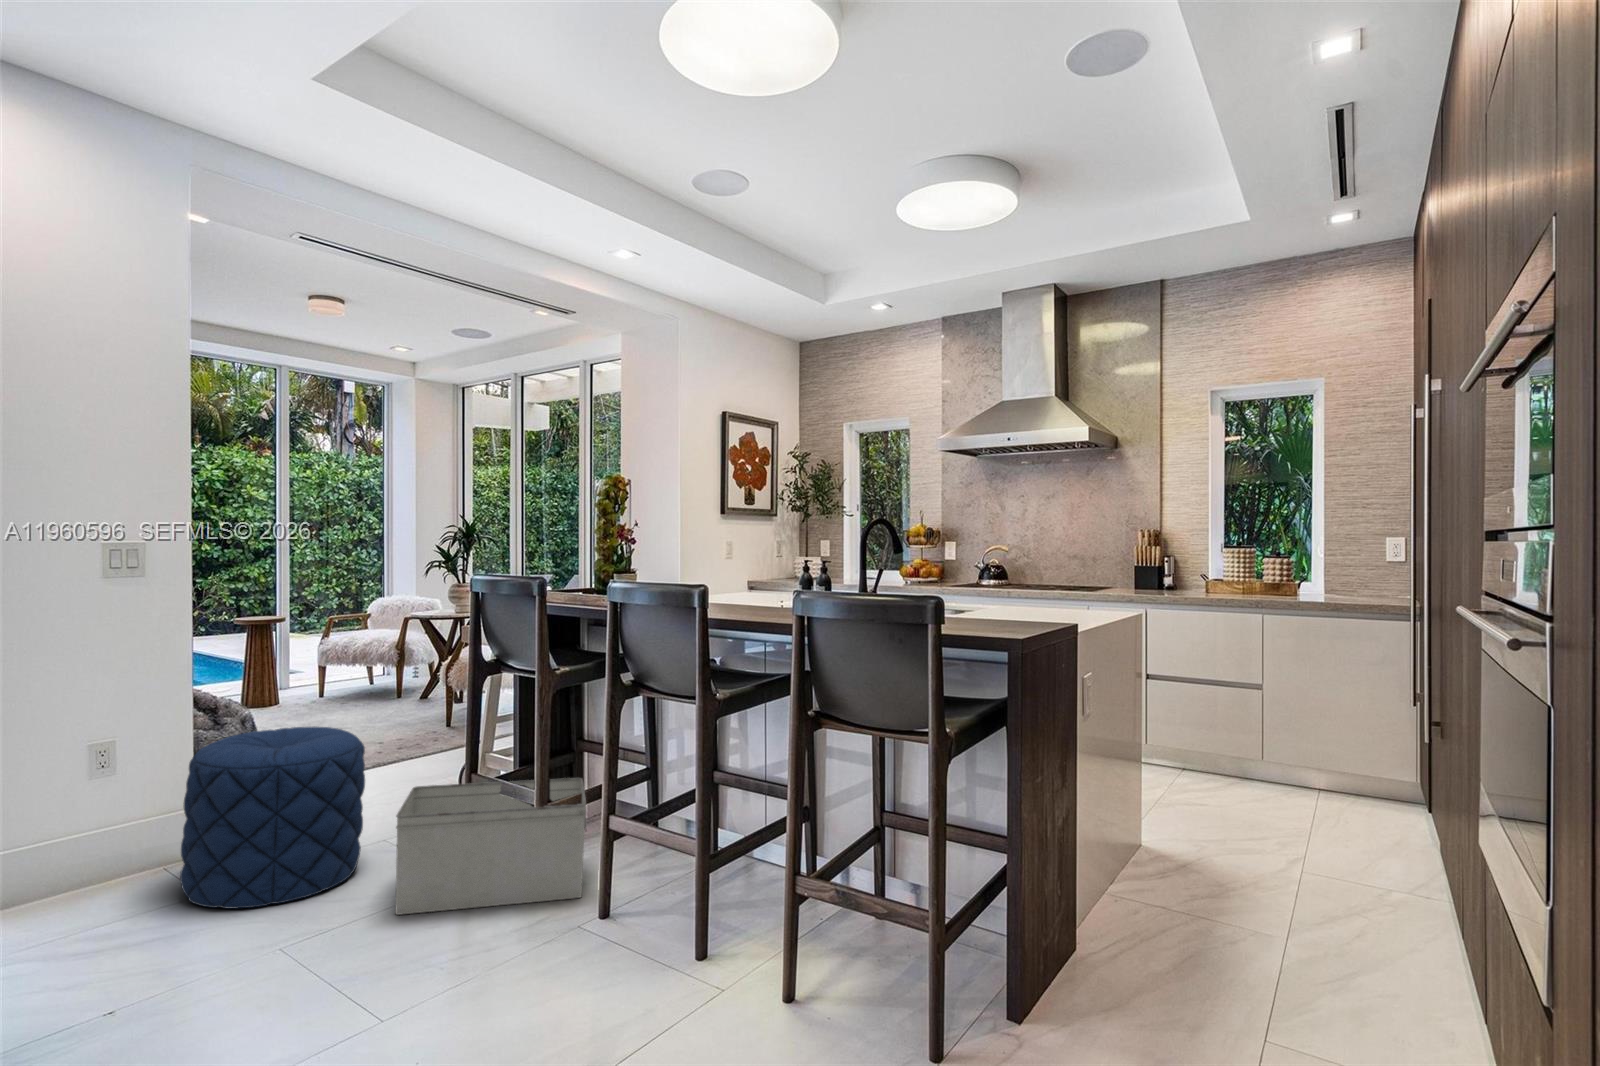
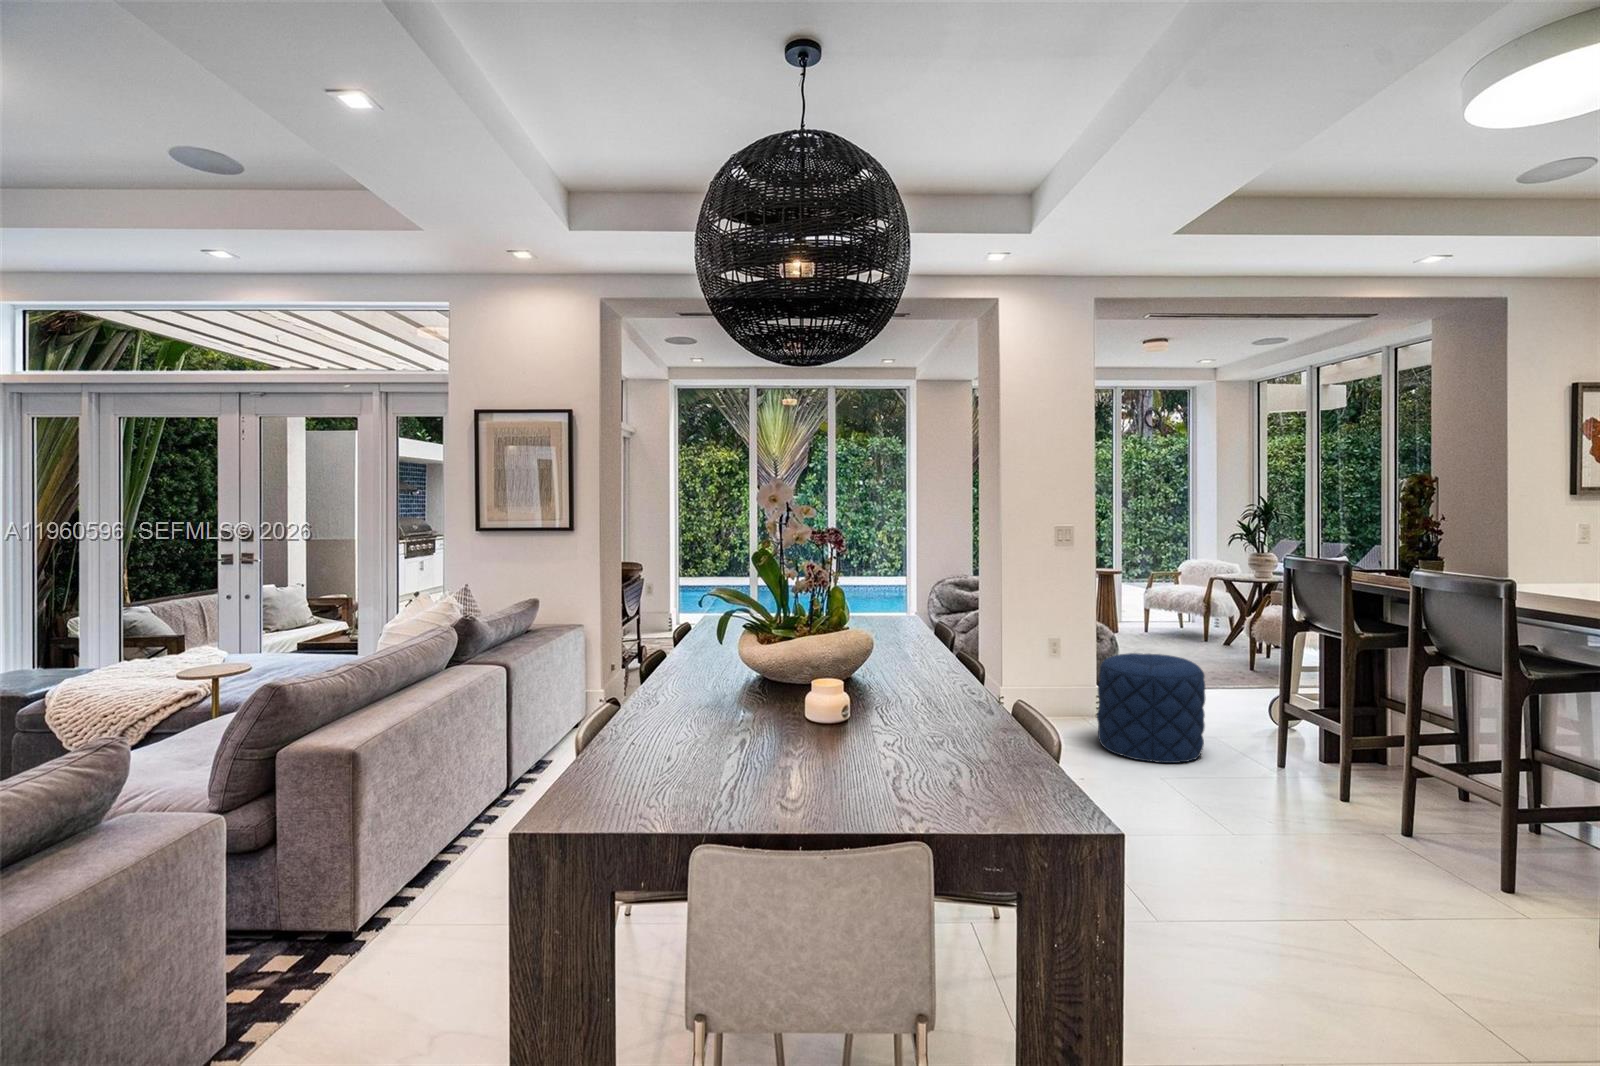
storage bin: present [395,778,586,915] -> none [1233,707,1391,816]

